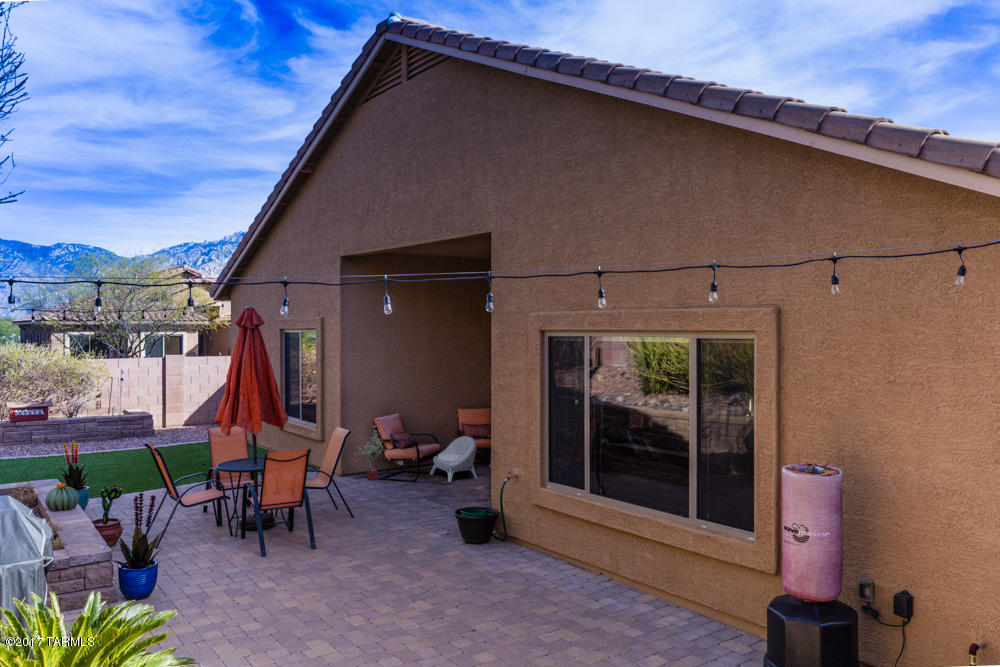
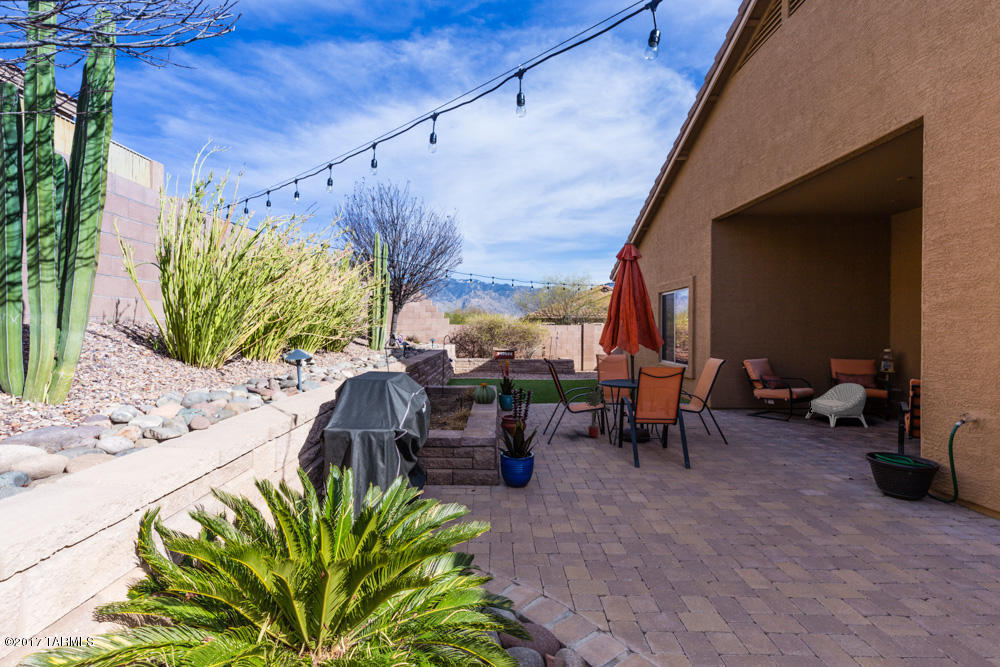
potted tree: present [355,431,384,480] -> present [585,383,612,438]

